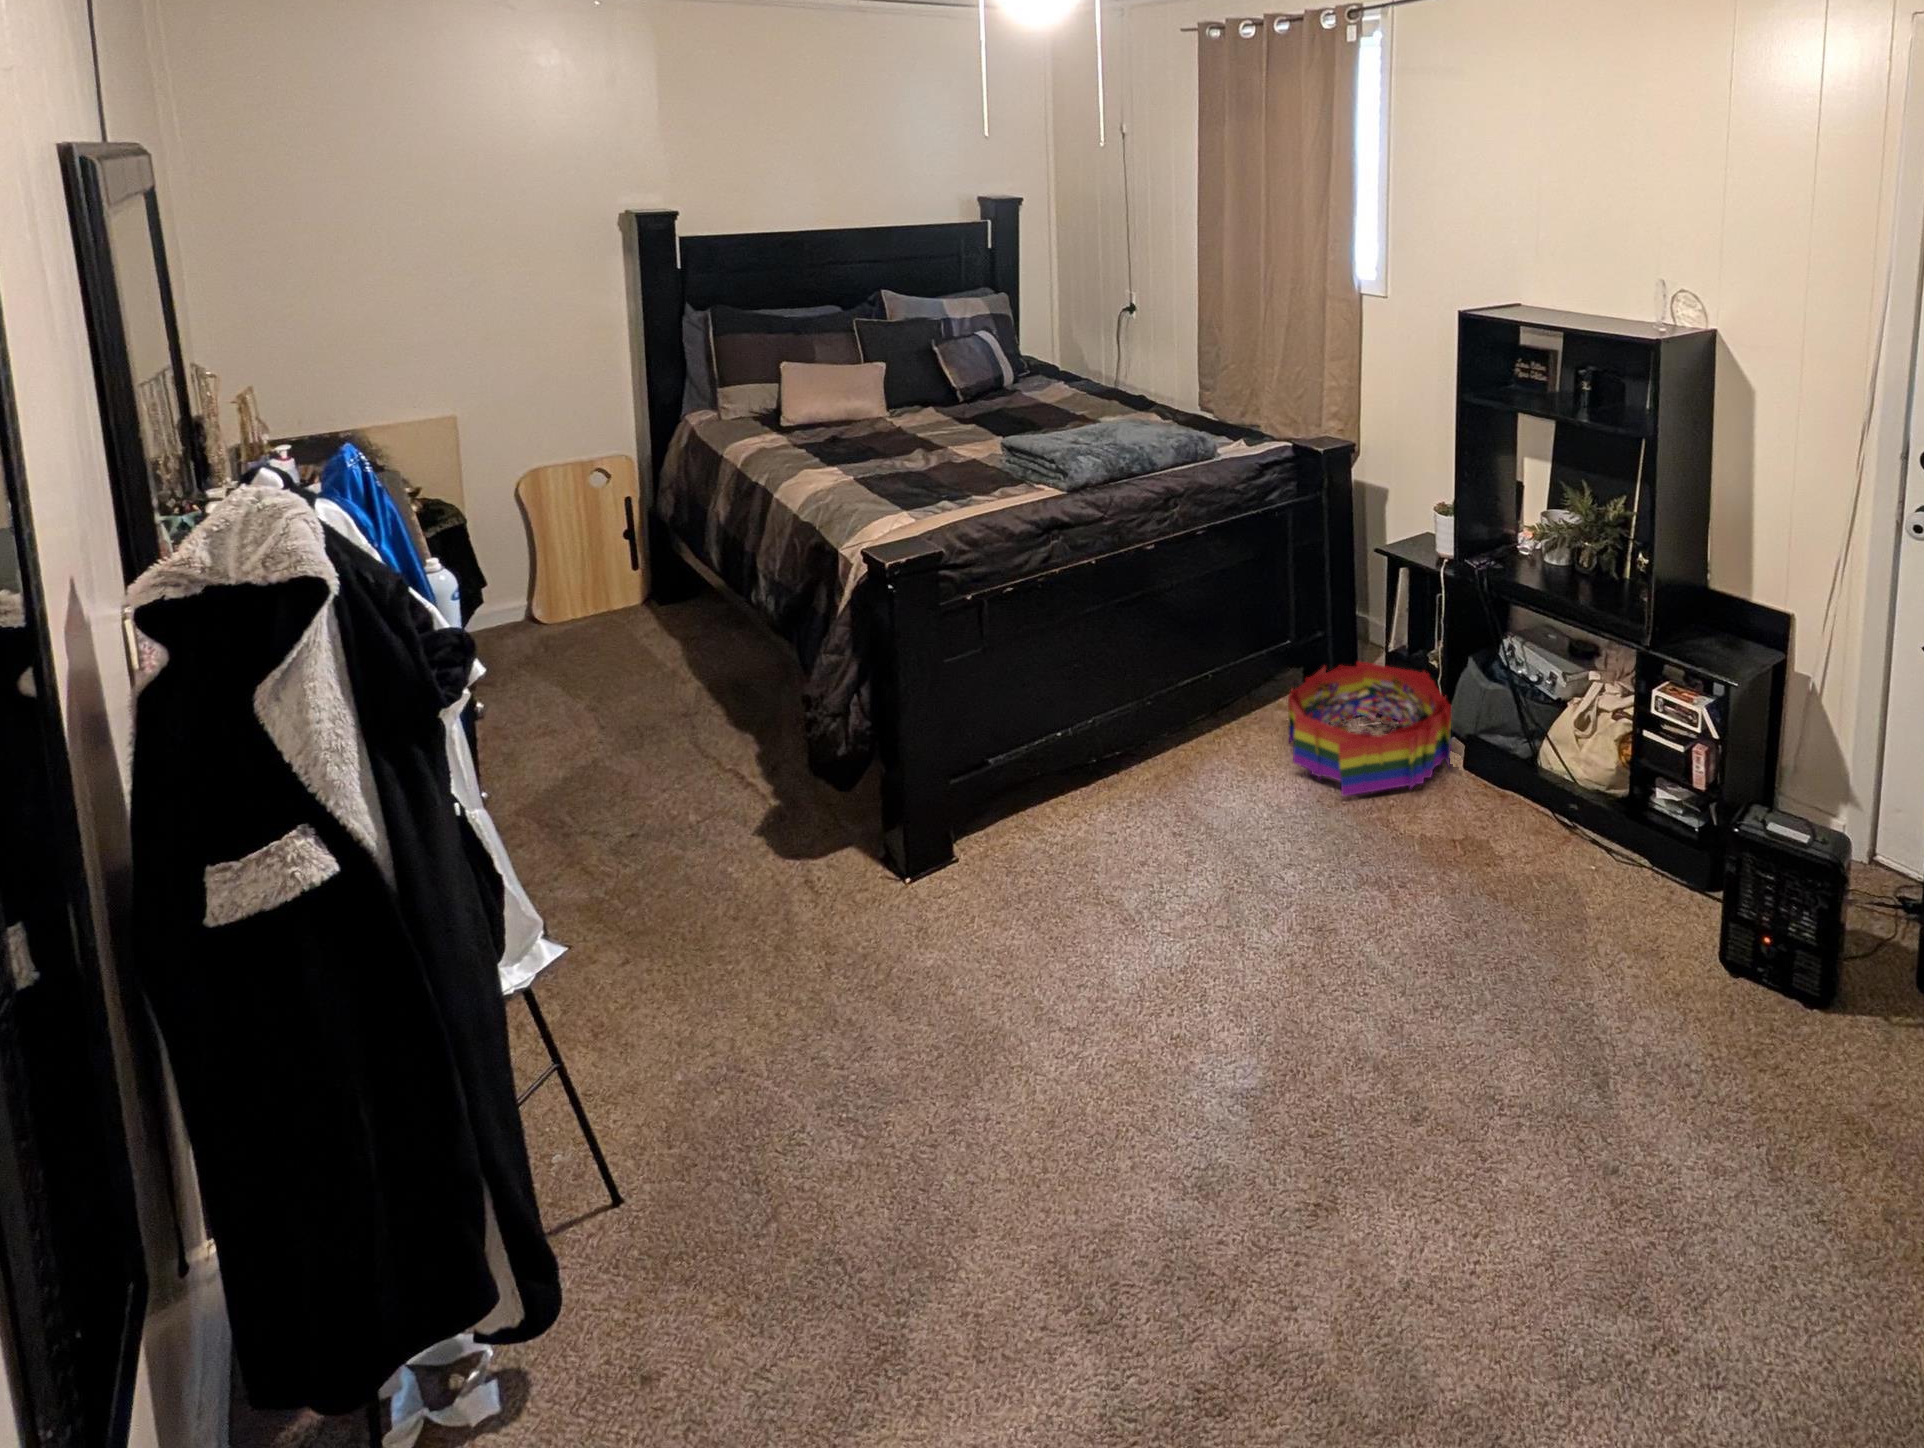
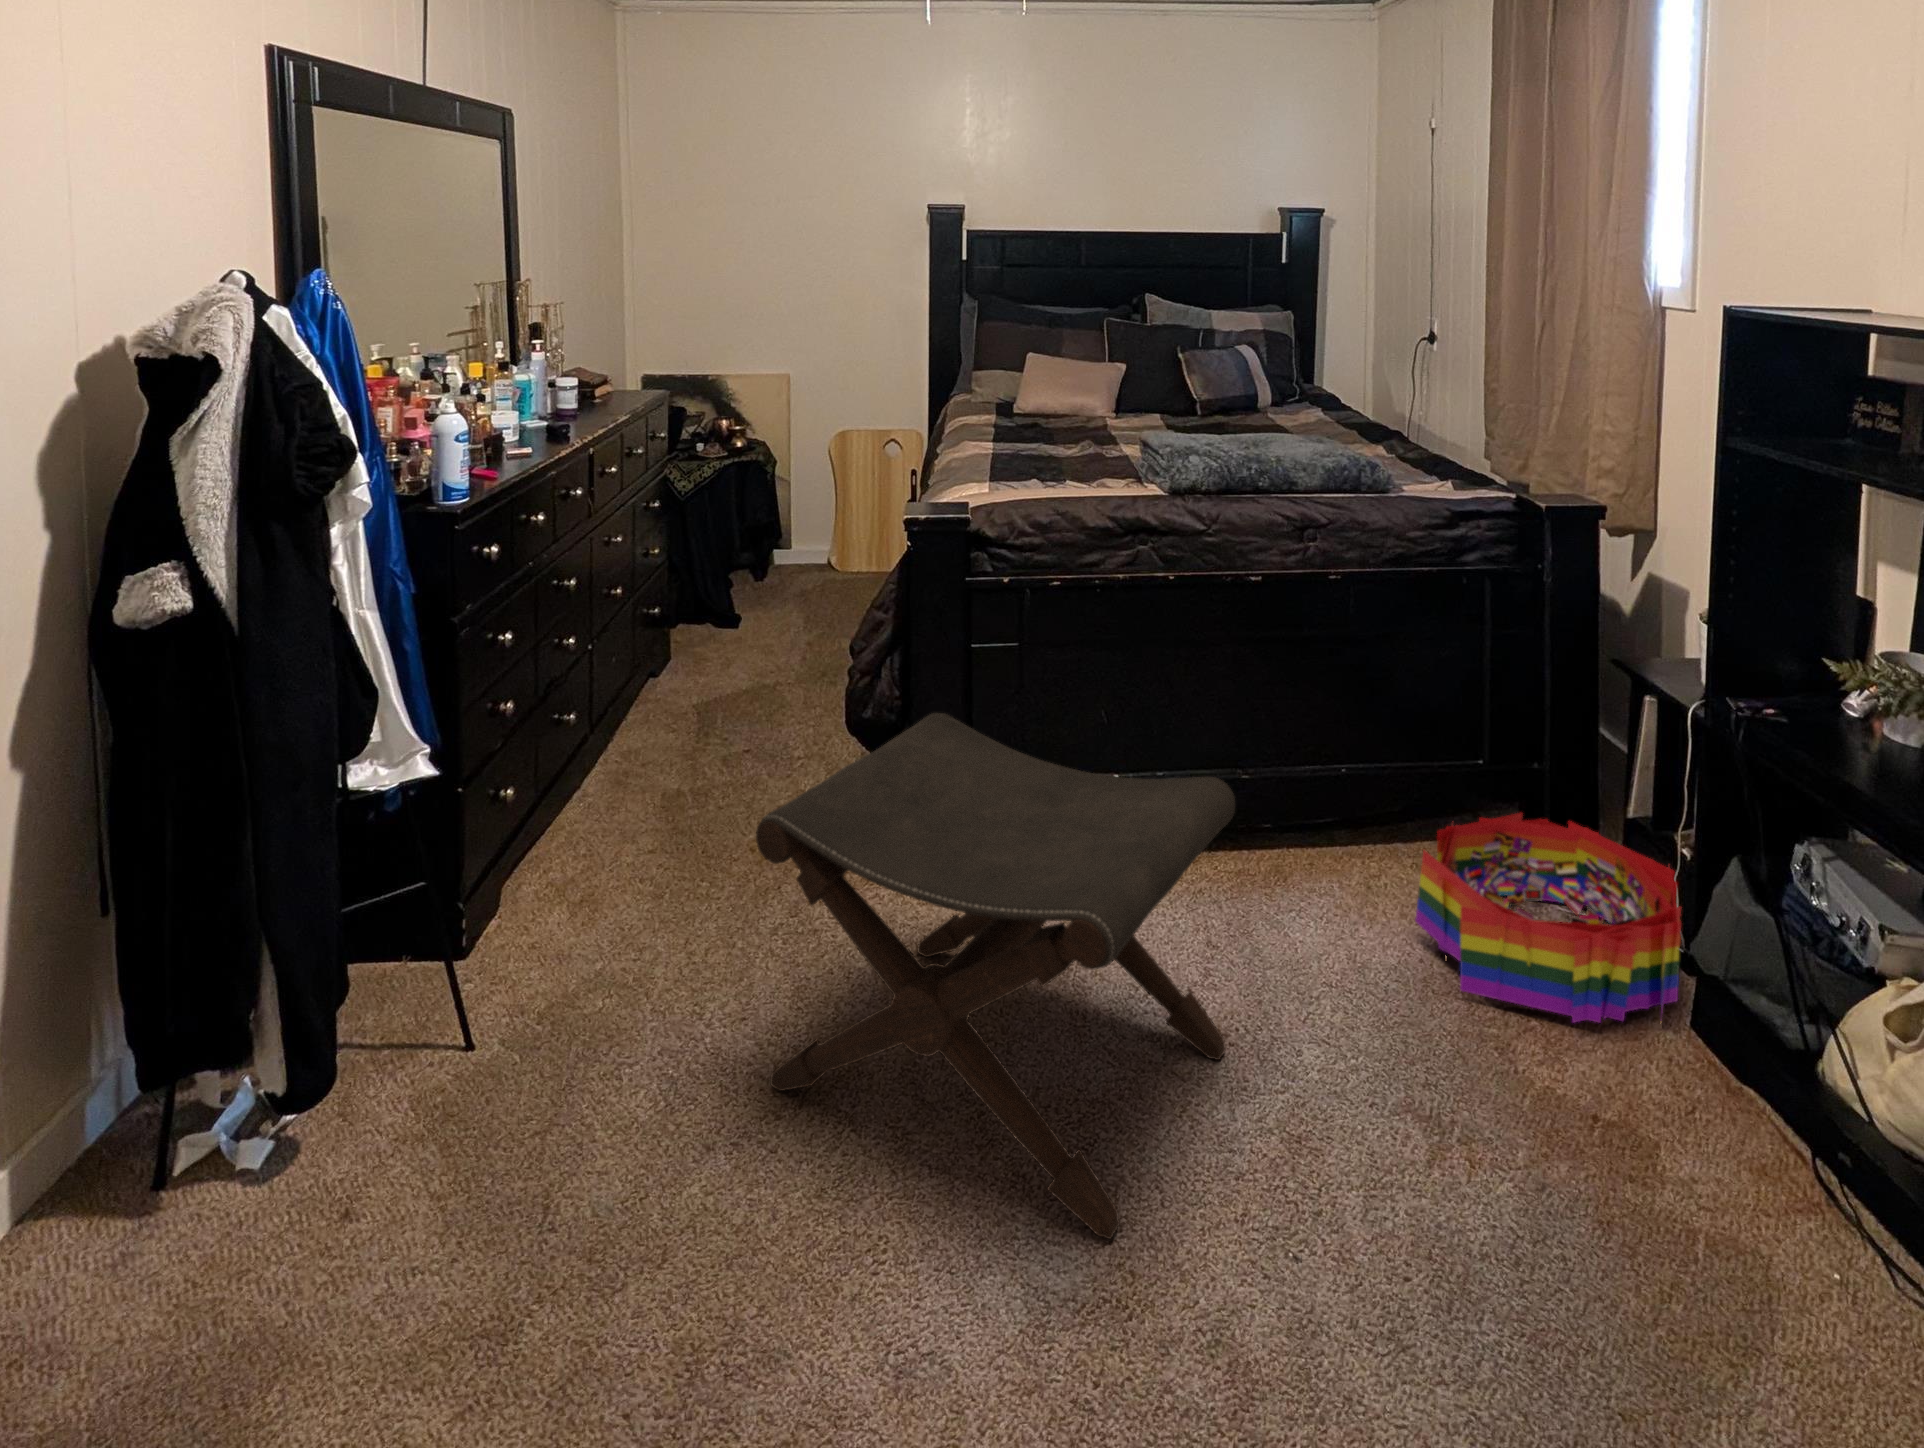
footstool: none [919,715,1255,1078] -> present [756,713,1235,1239]

